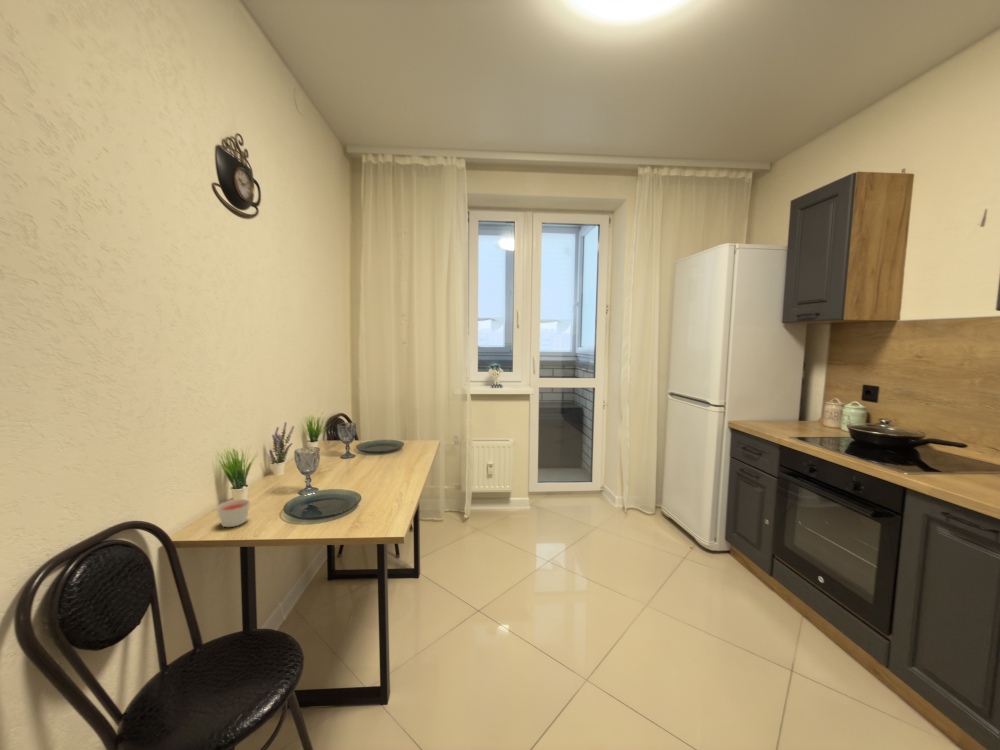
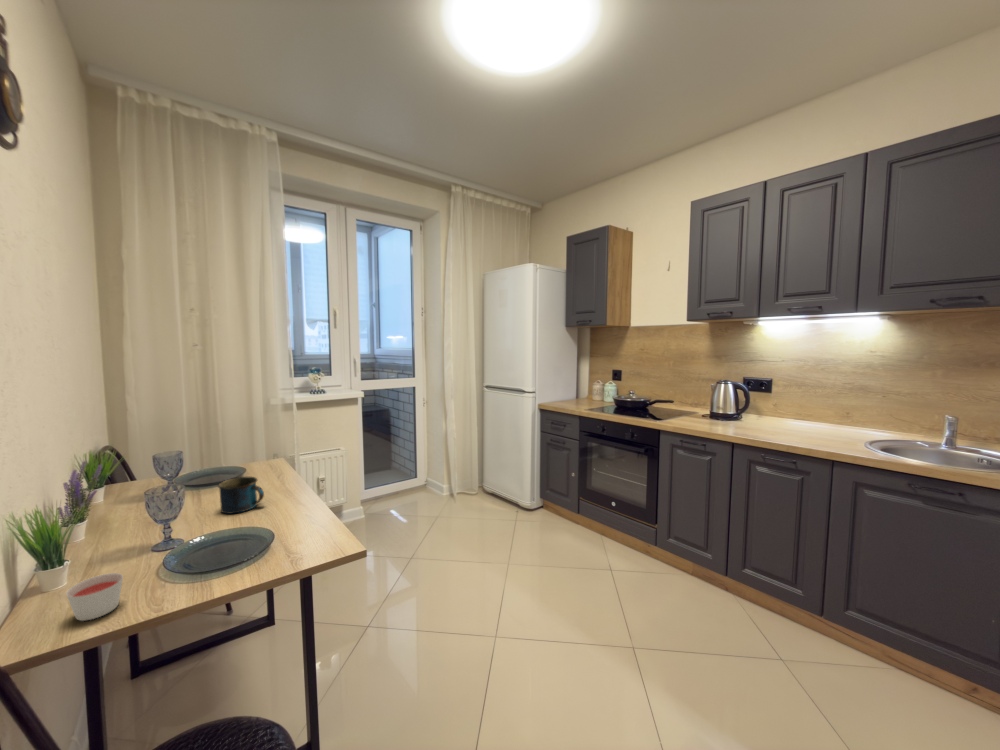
mug: none [358,449,387,477] -> present [218,477,264,514]

